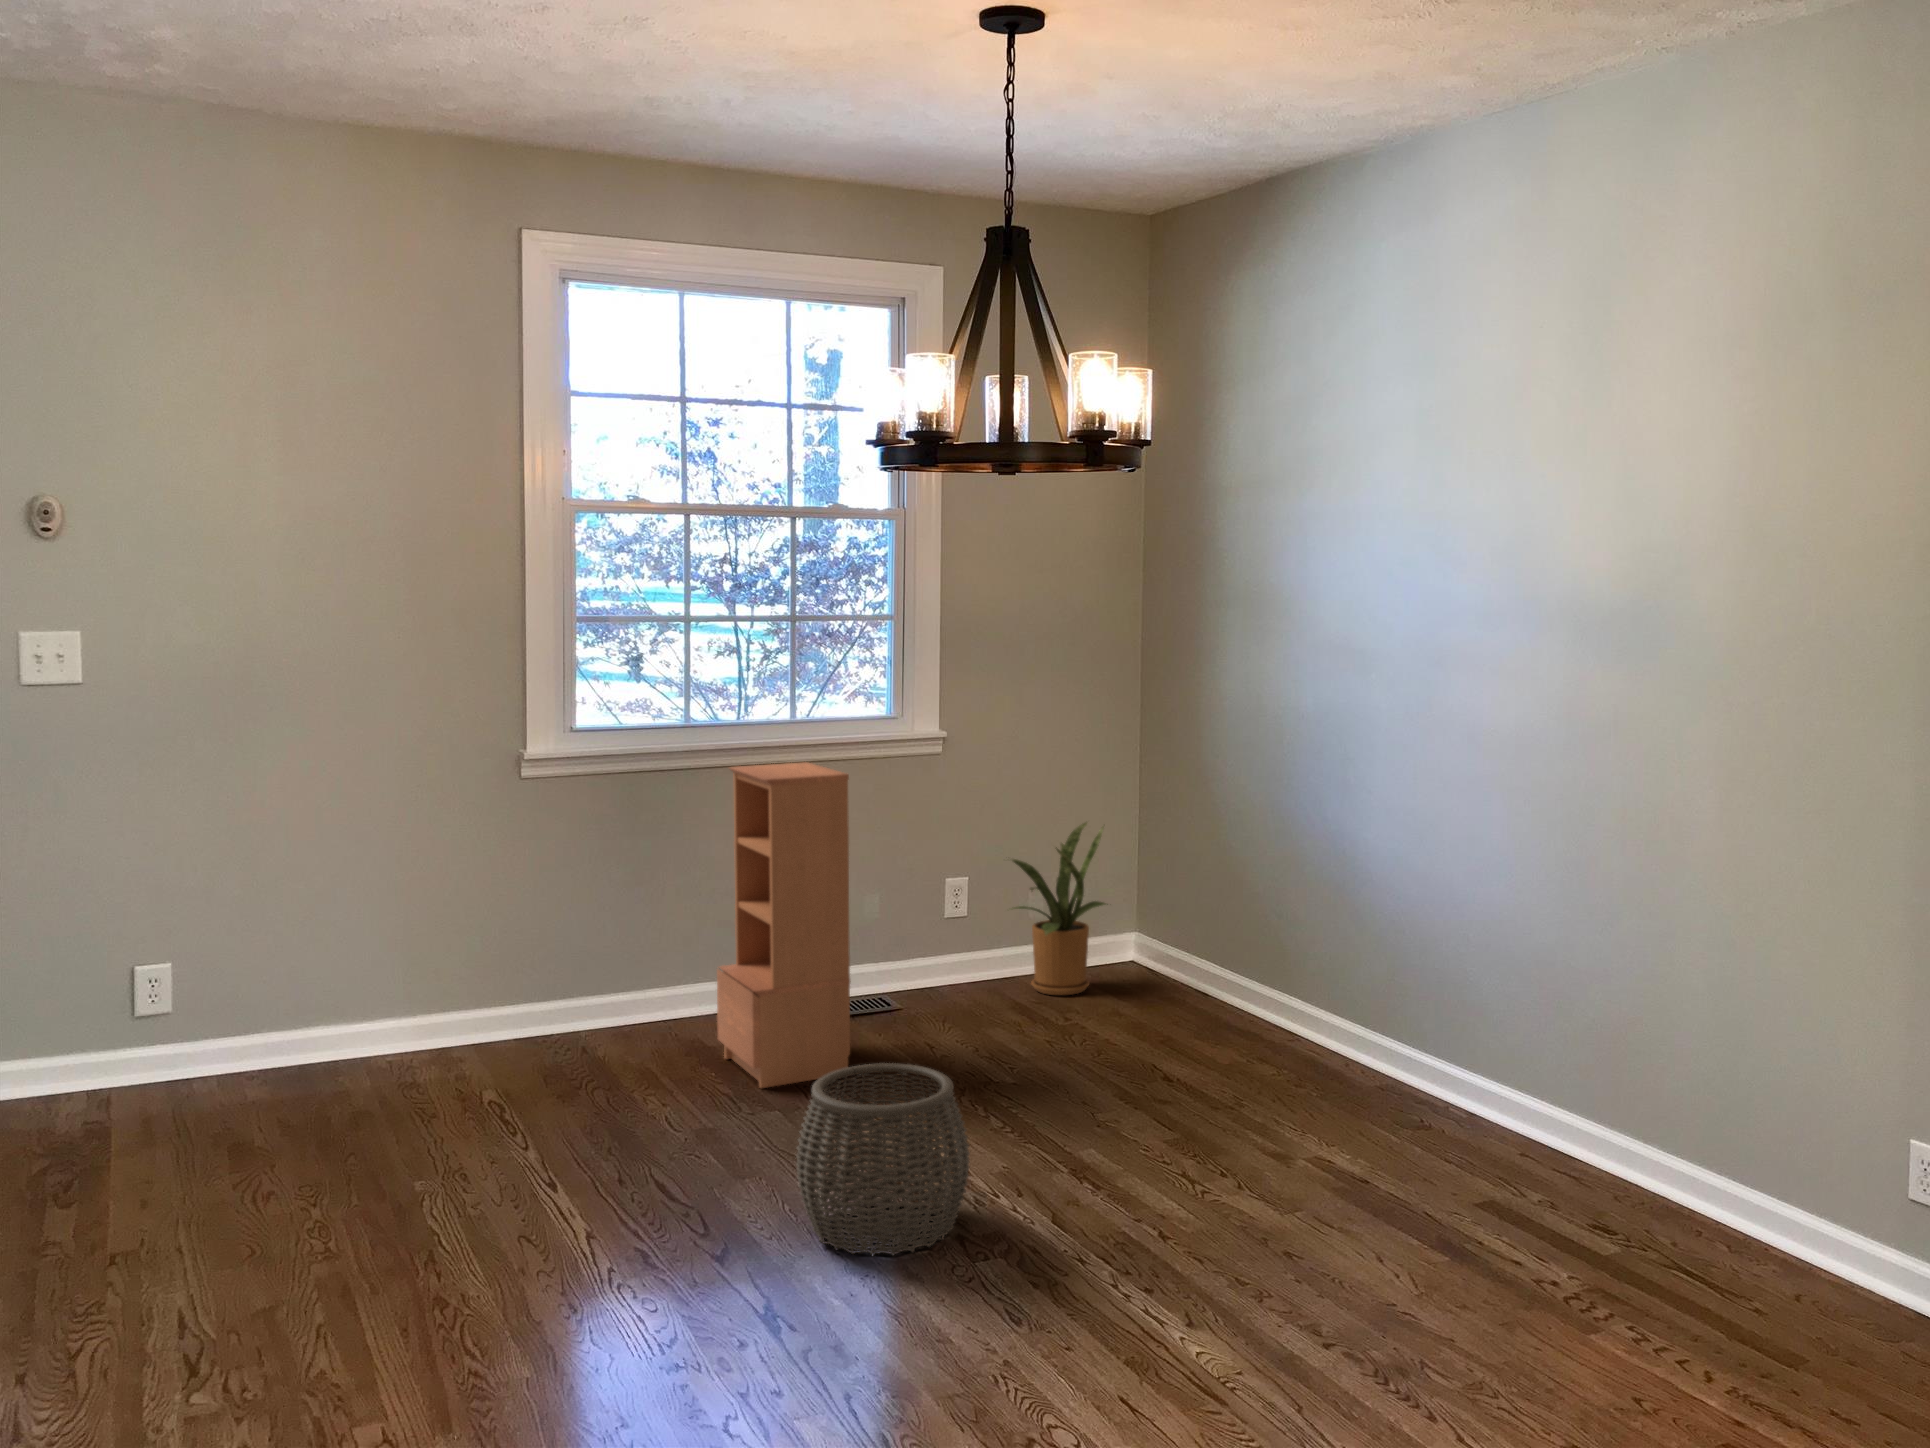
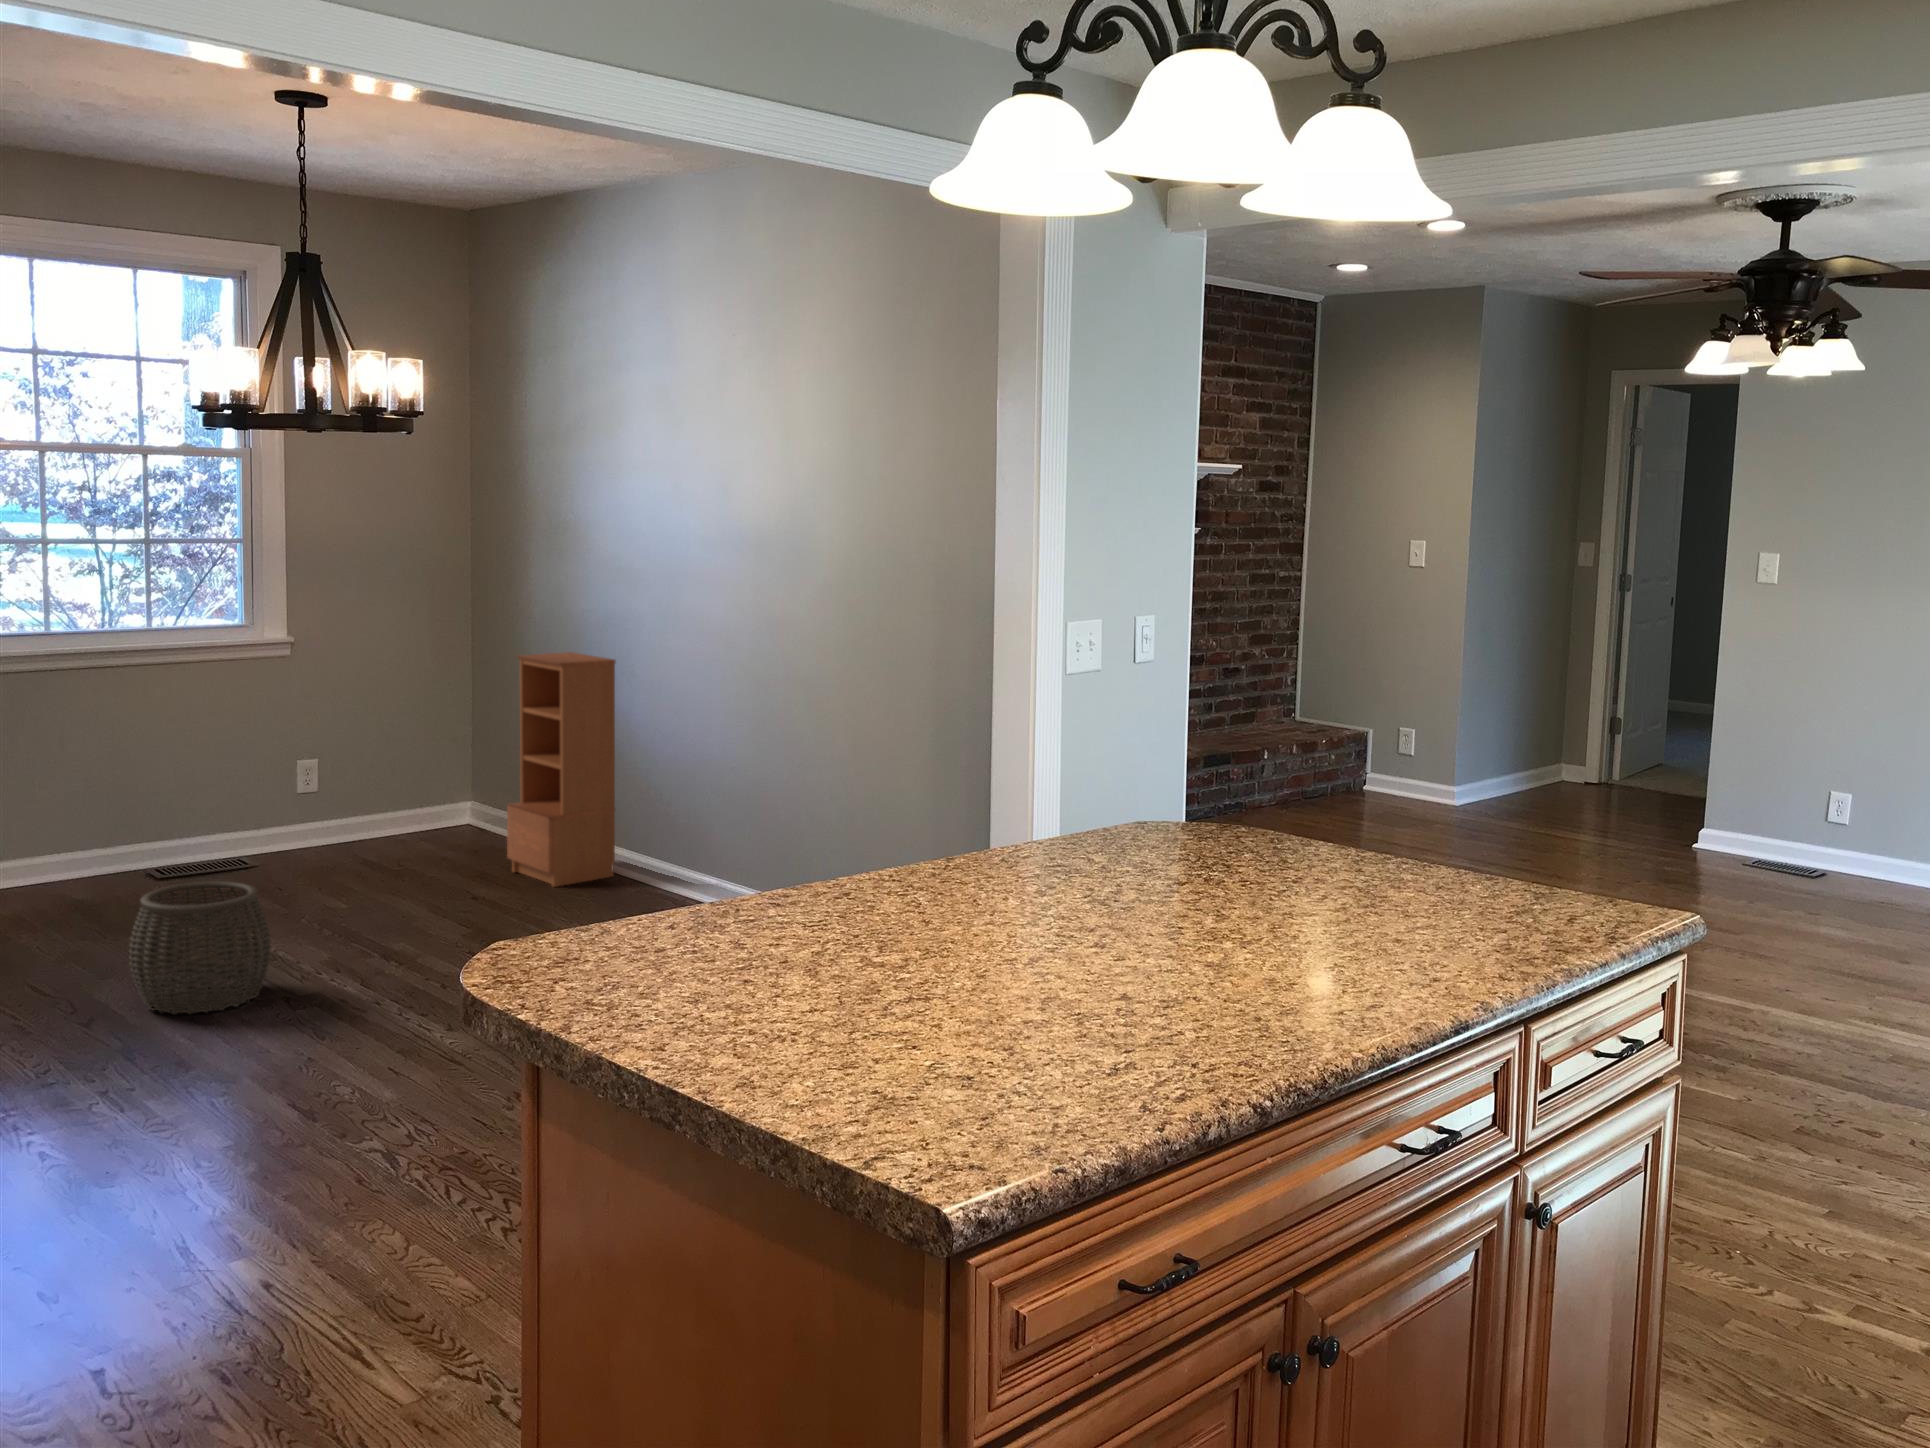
bookcase: present [717,762,851,1089] -> present [507,652,615,887]
house plant: present [1012,822,1108,995] -> none [342,710,449,851]

